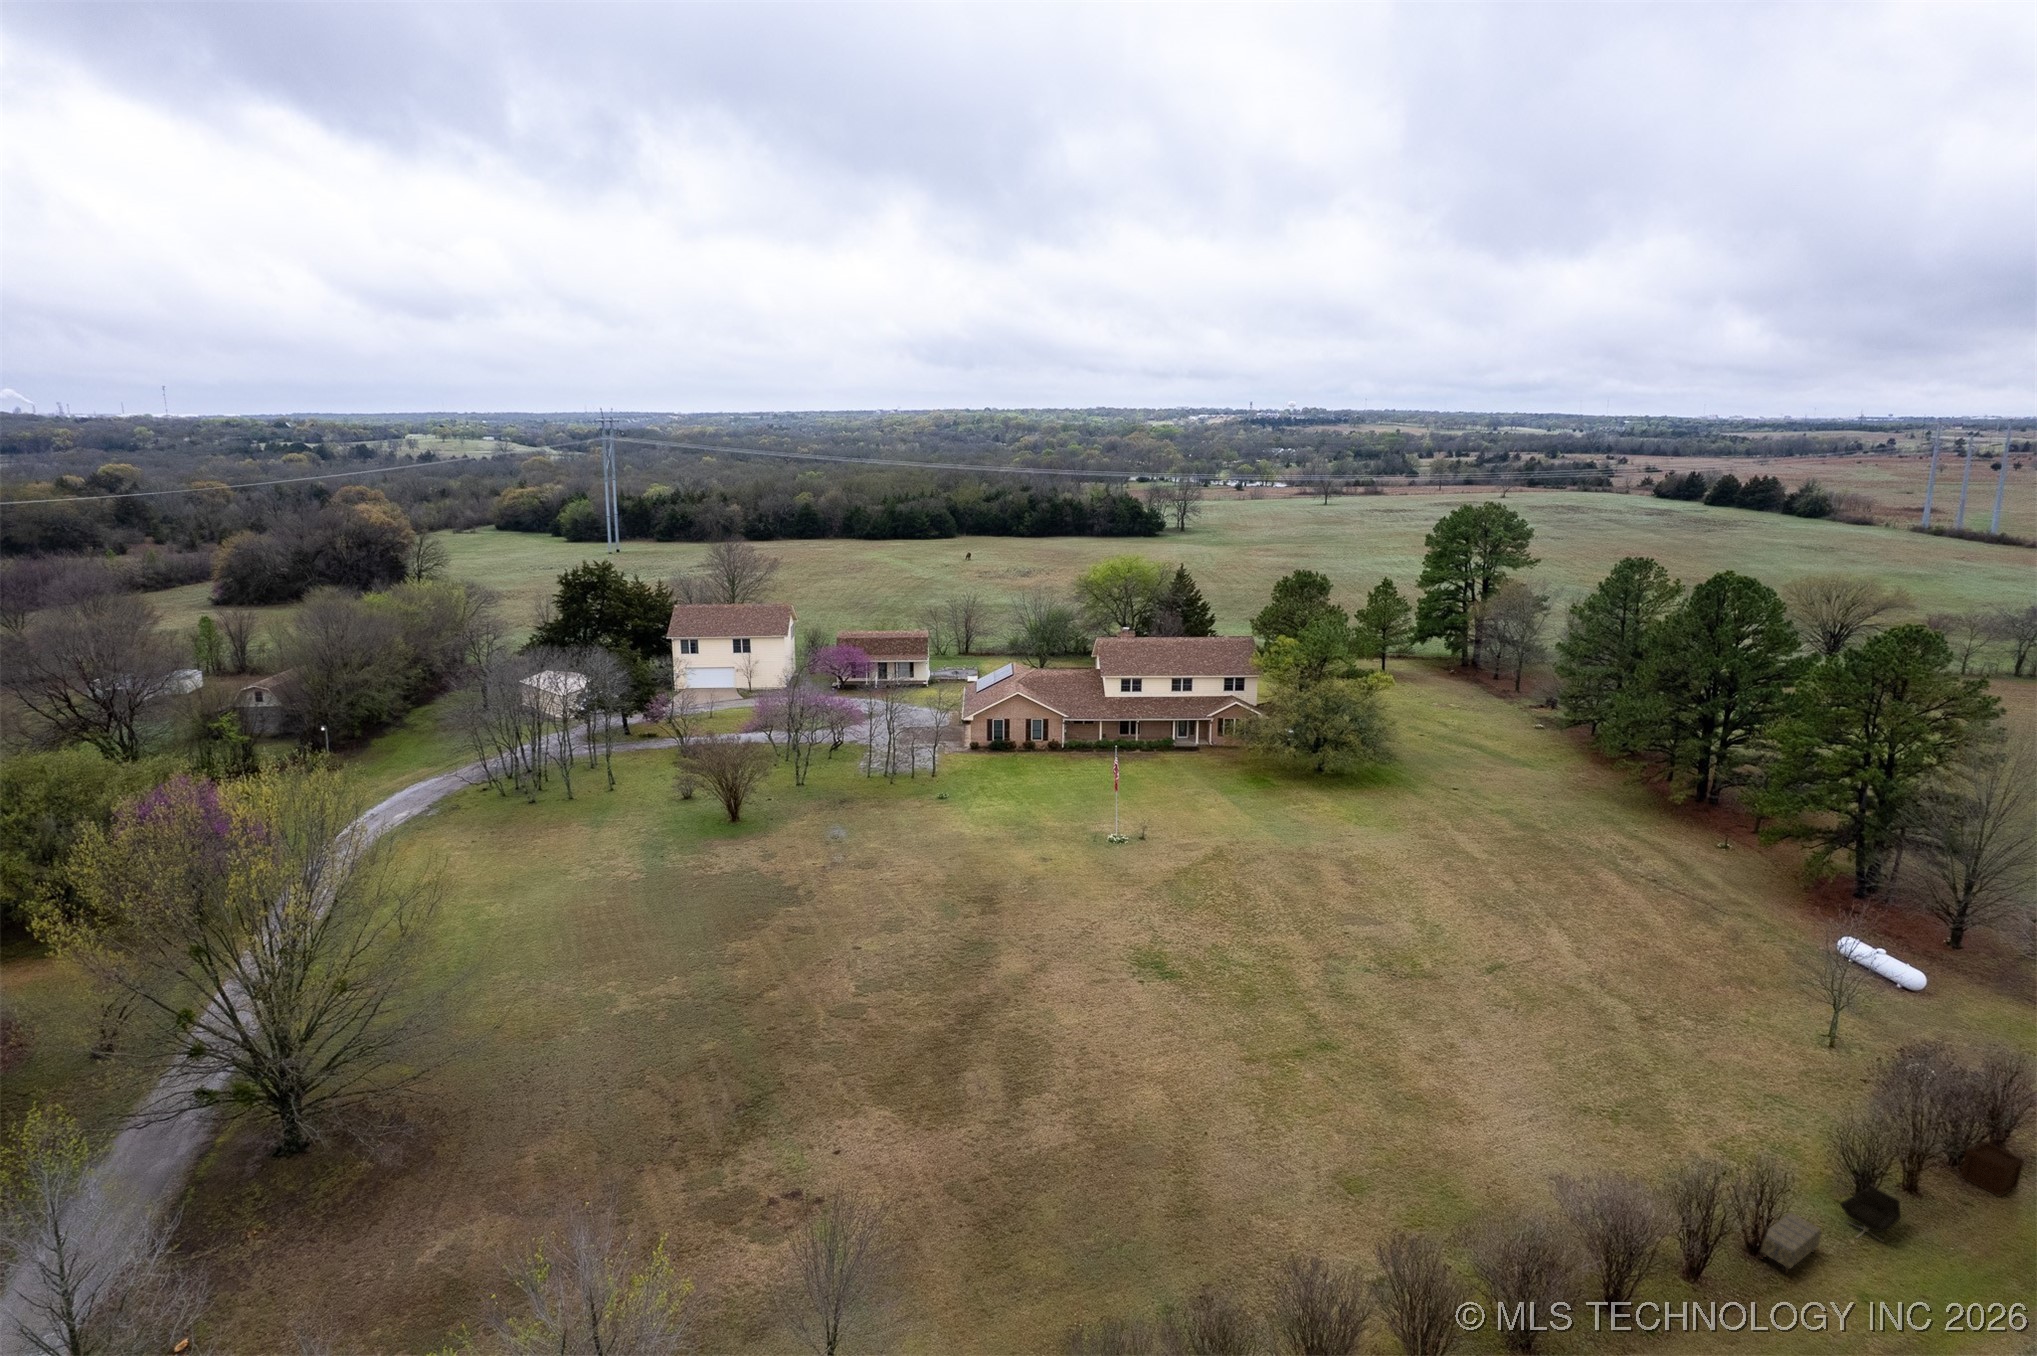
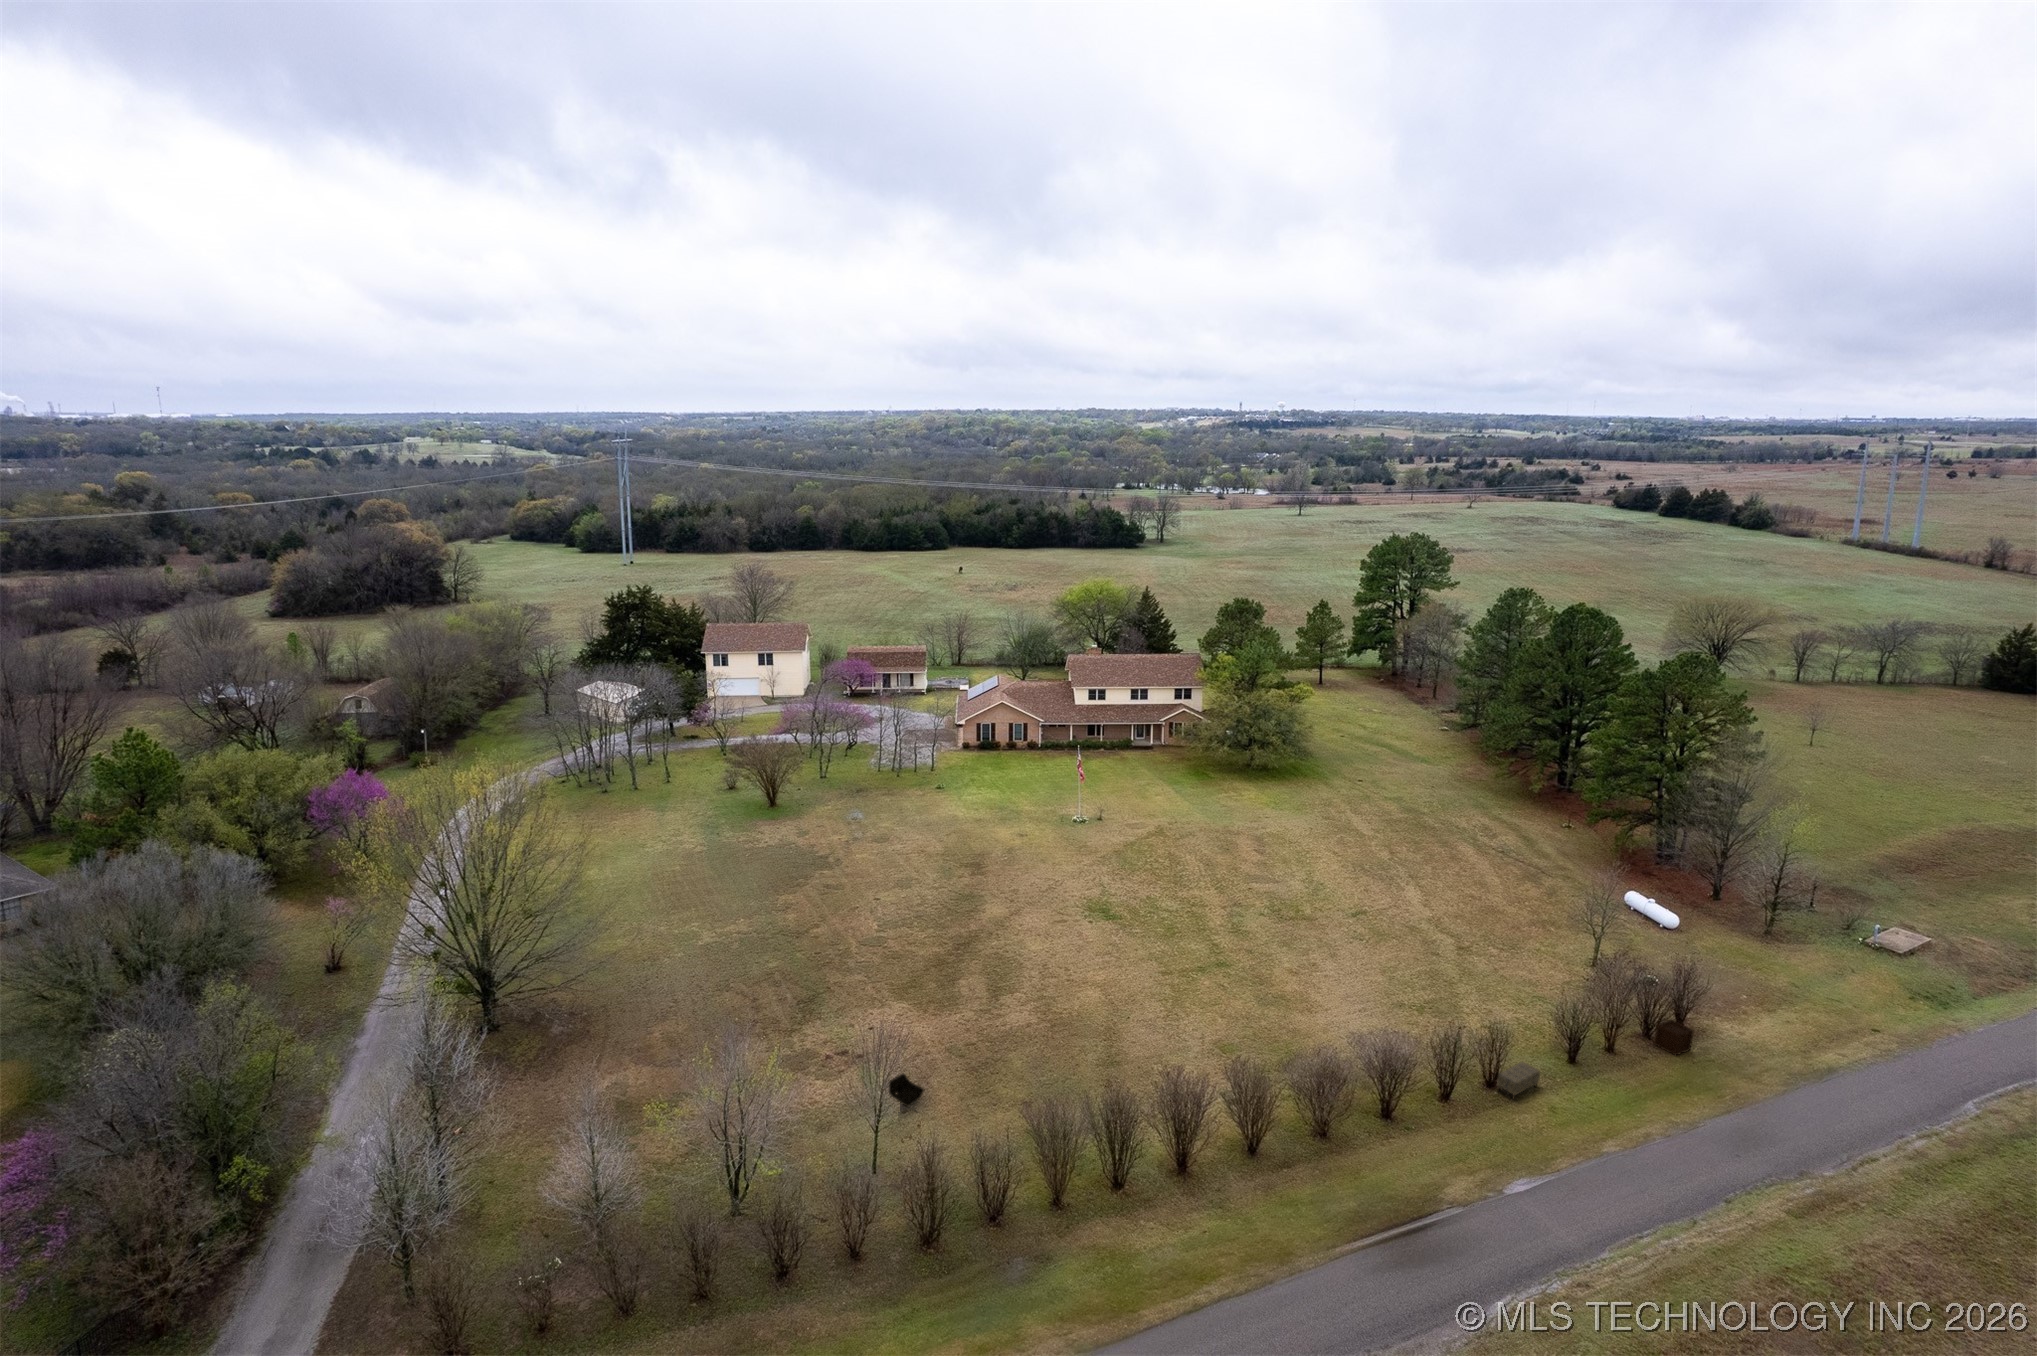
lounge chair: present [1841,1187,1901,1238] -> present [889,1074,924,1107]

